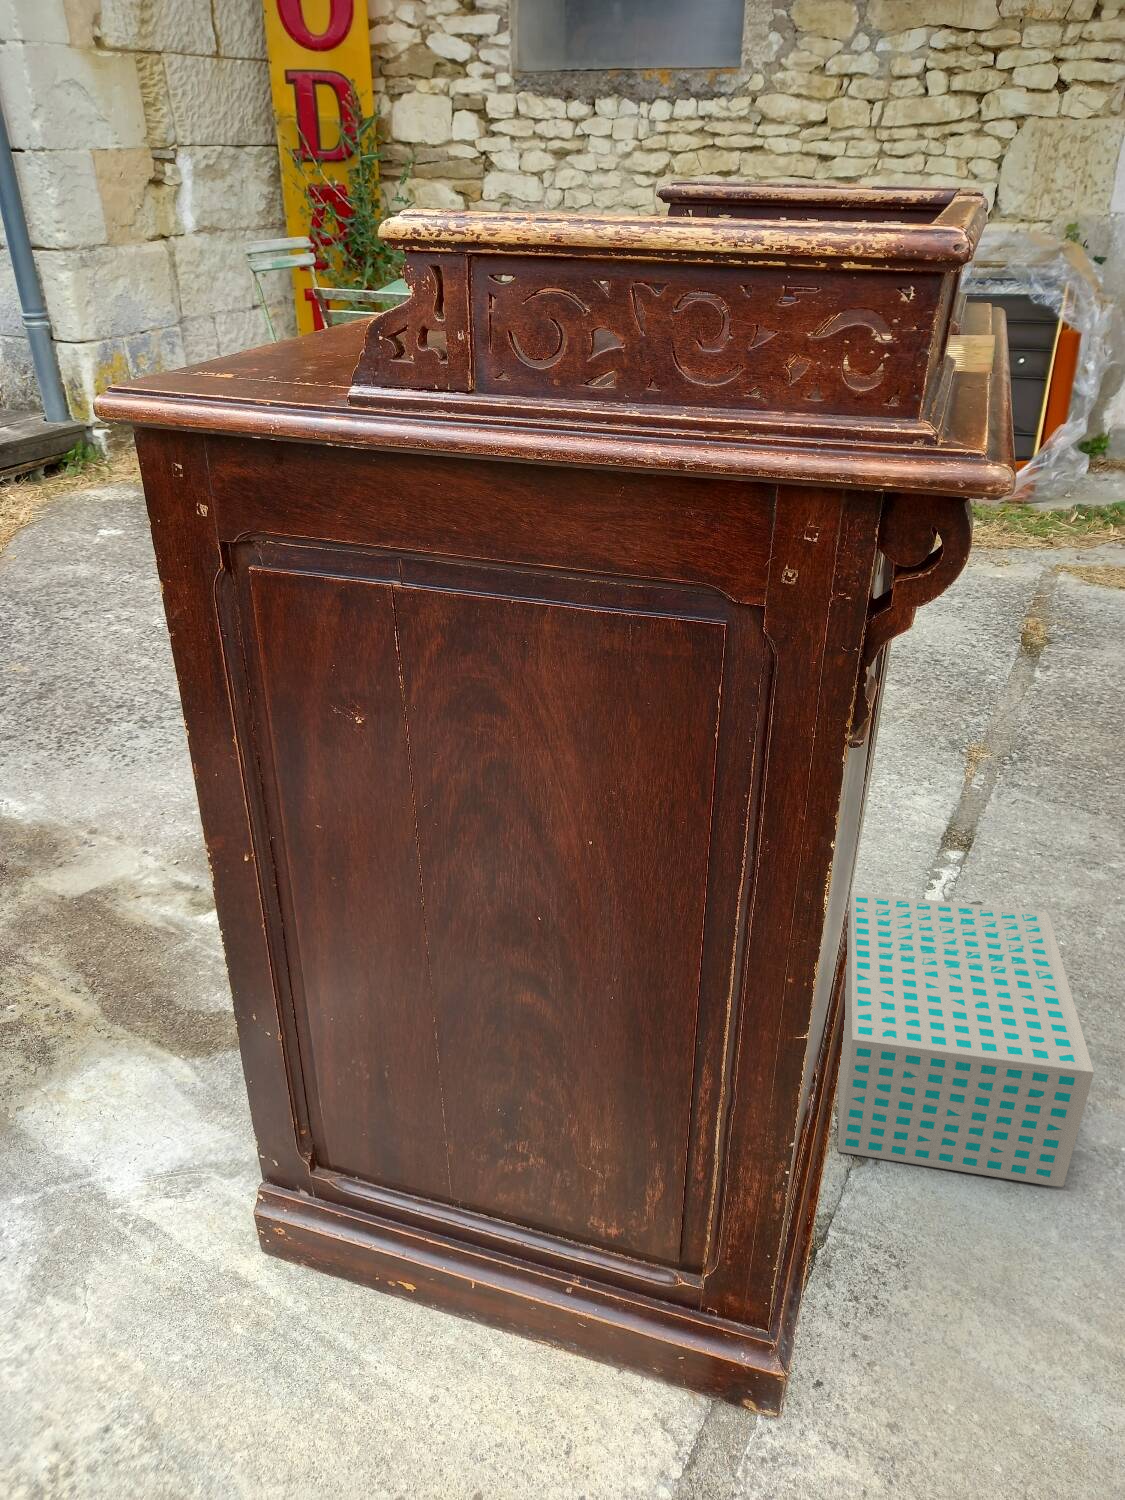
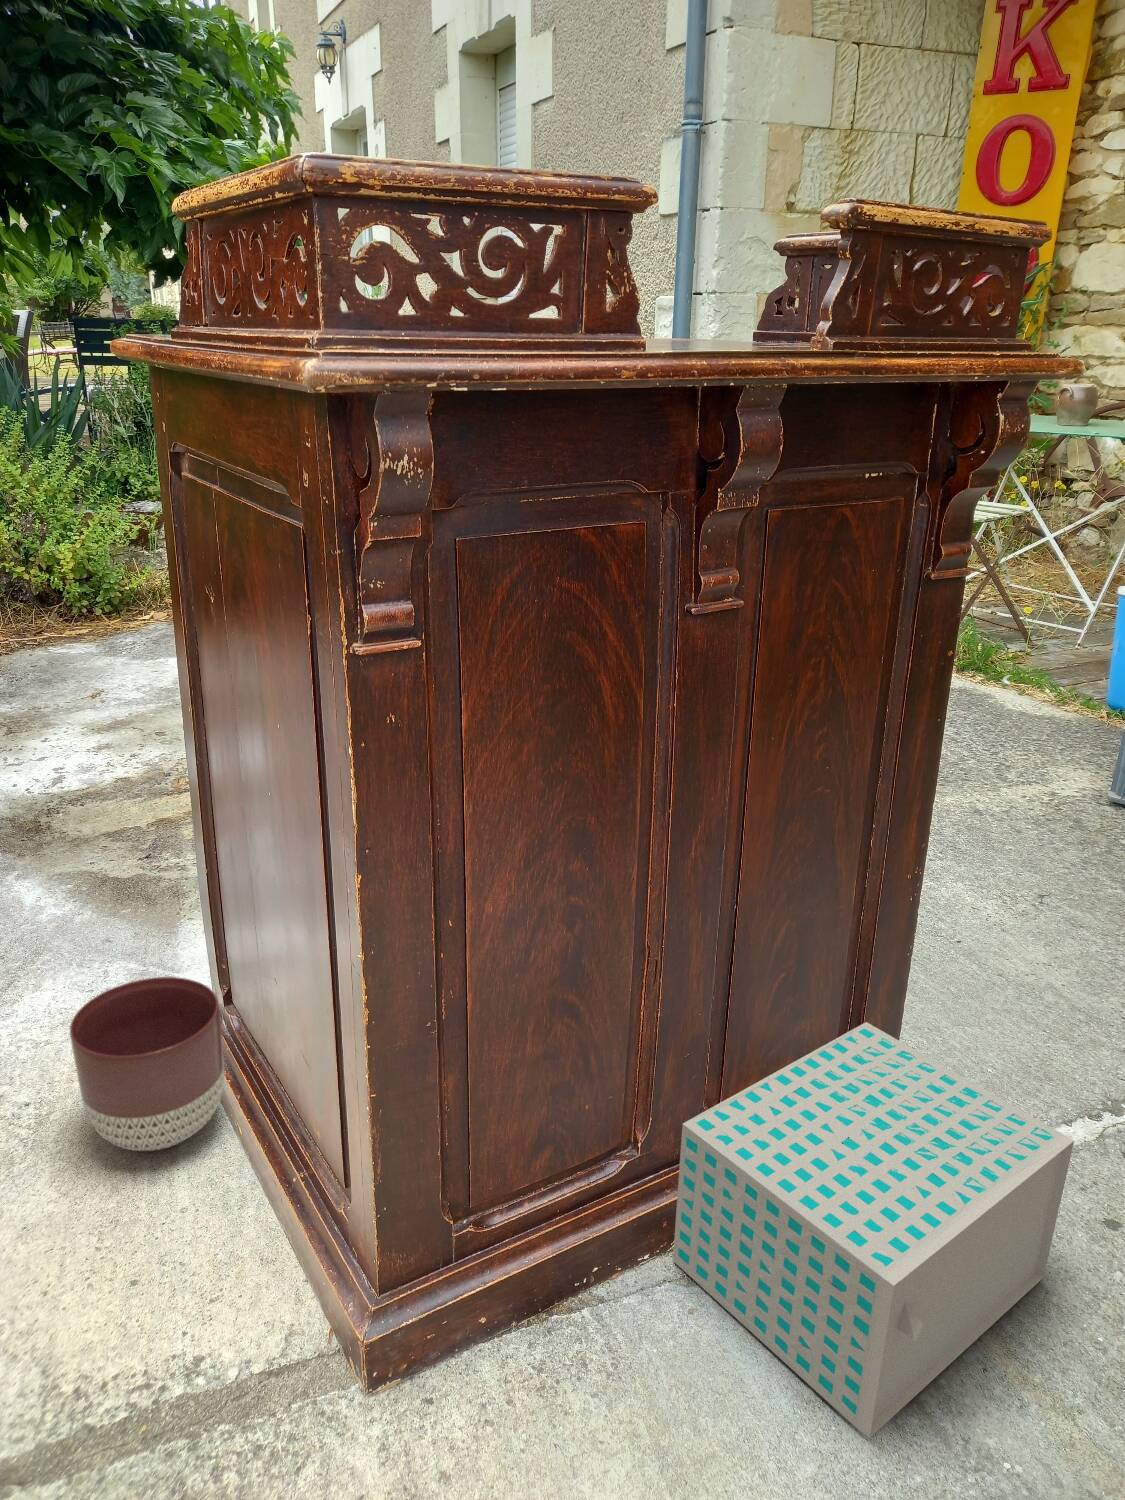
planter: none [193,1164,379,1393] -> present [70,977,224,1151]

